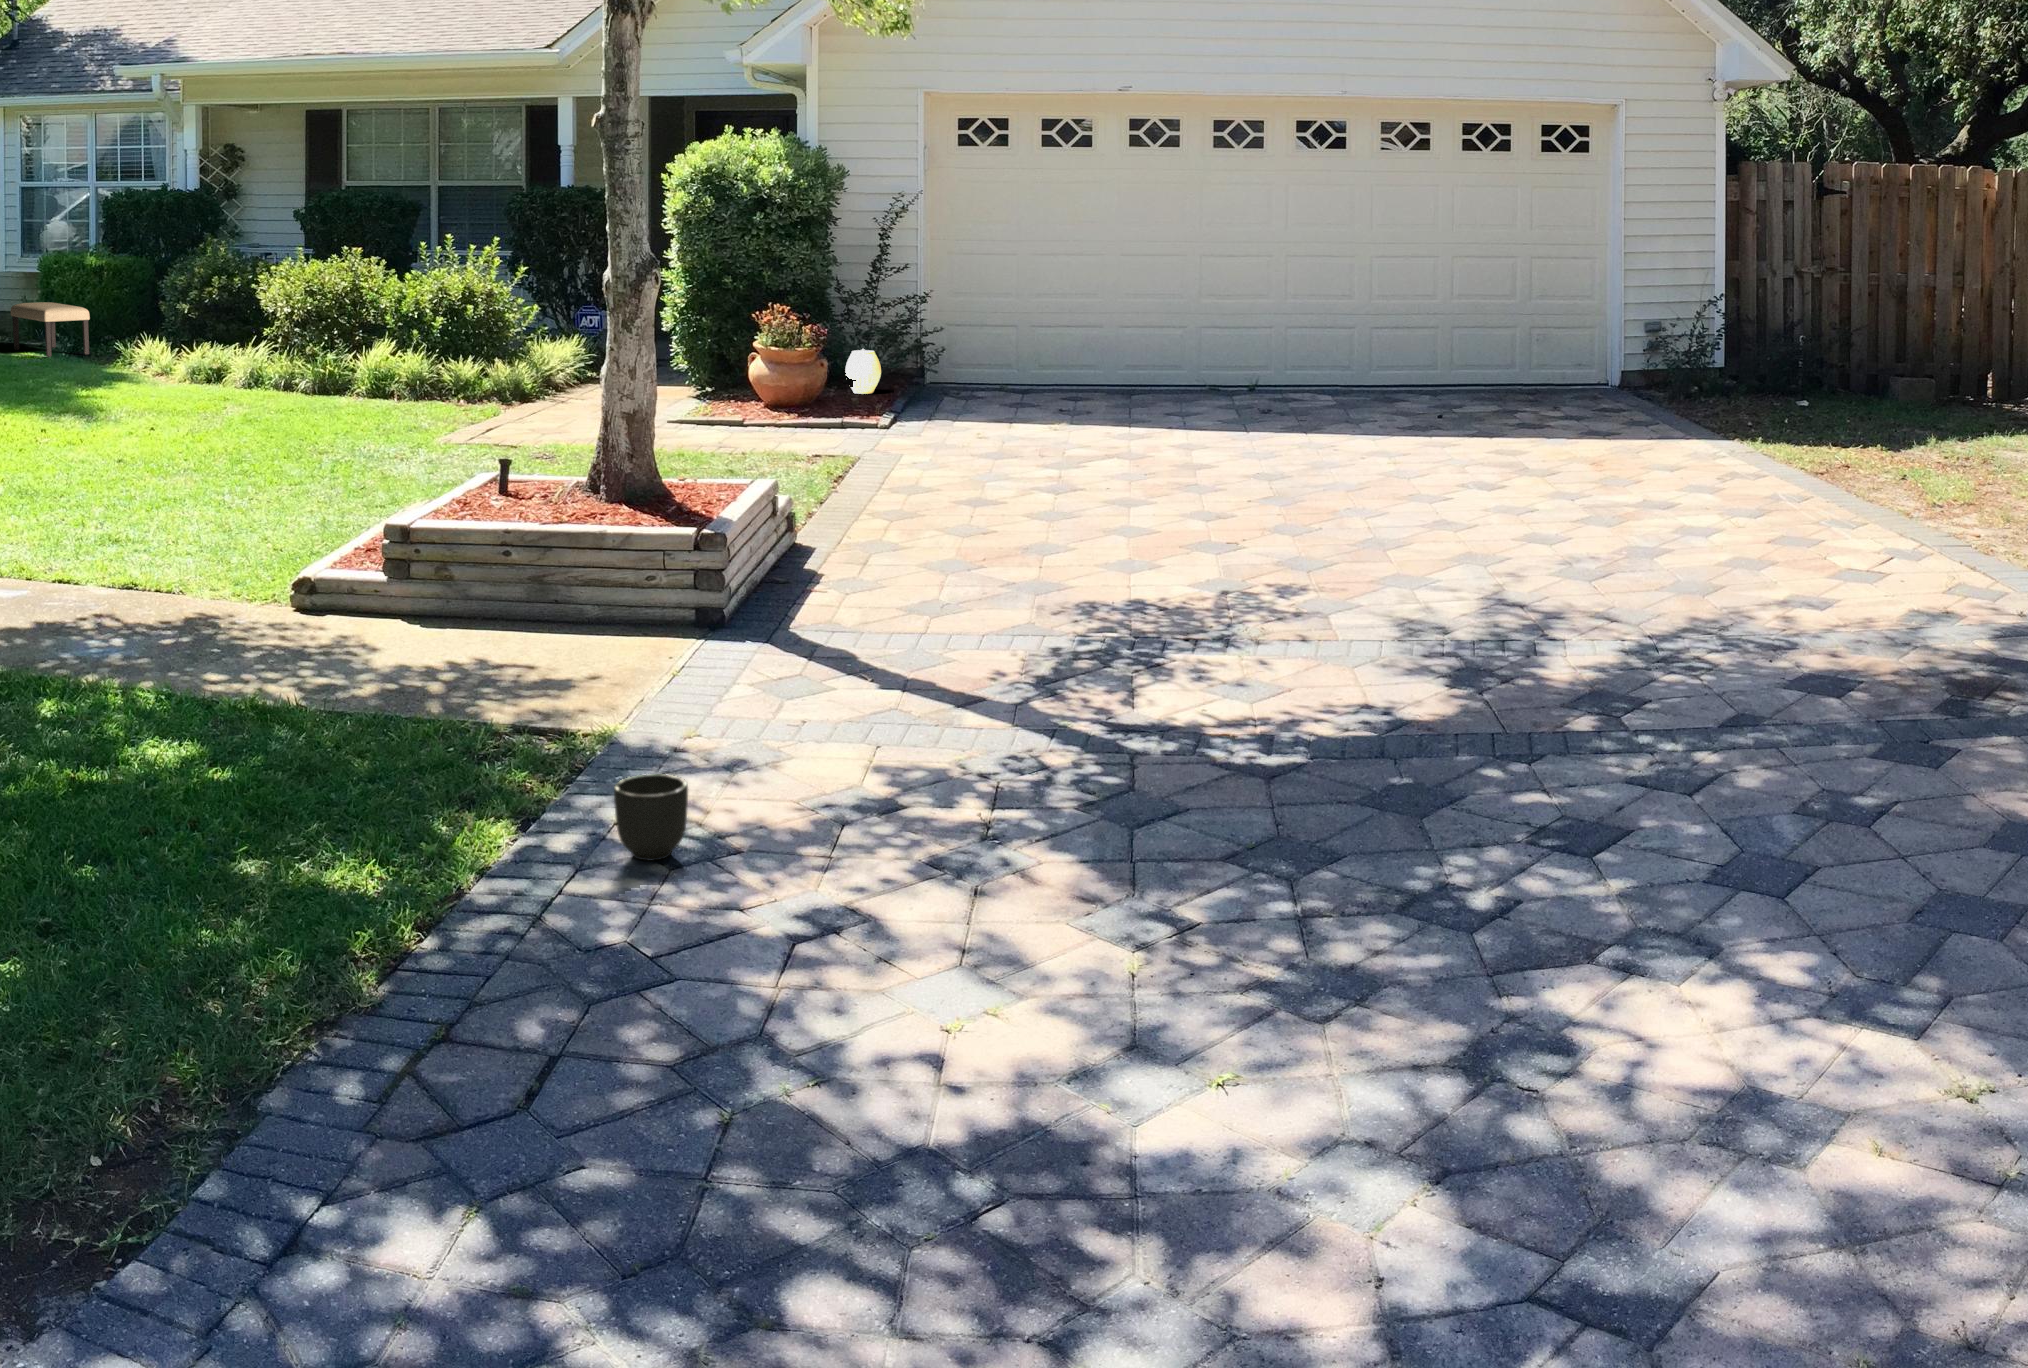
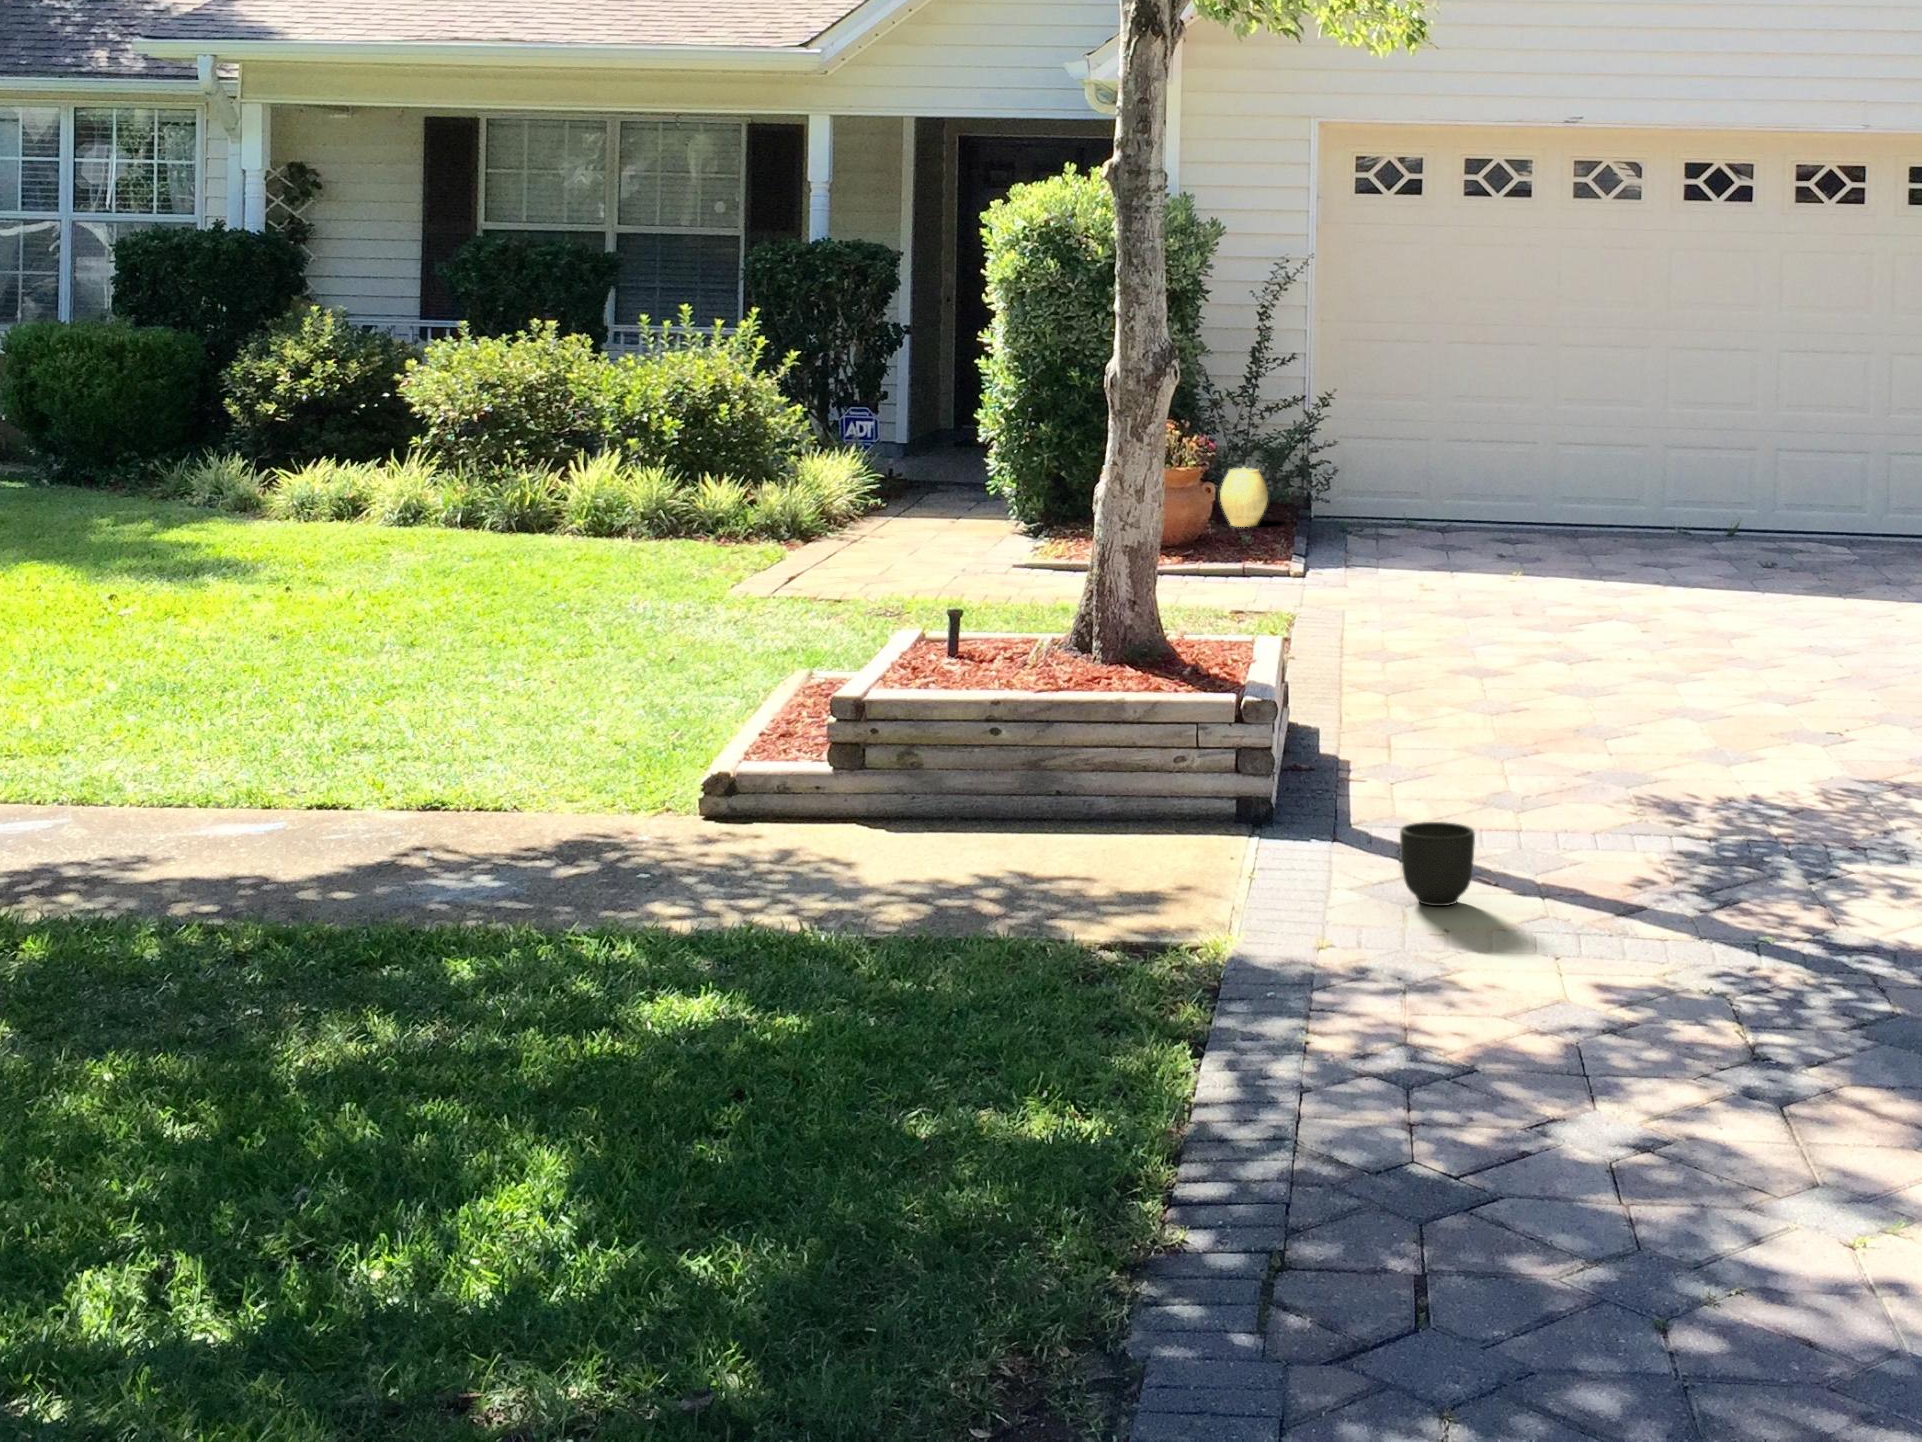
bench: present [11,302,90,357] -> none [52,411,165,484]
planter: present [614,774,688,861] -> present [1400,822,1475,906]

